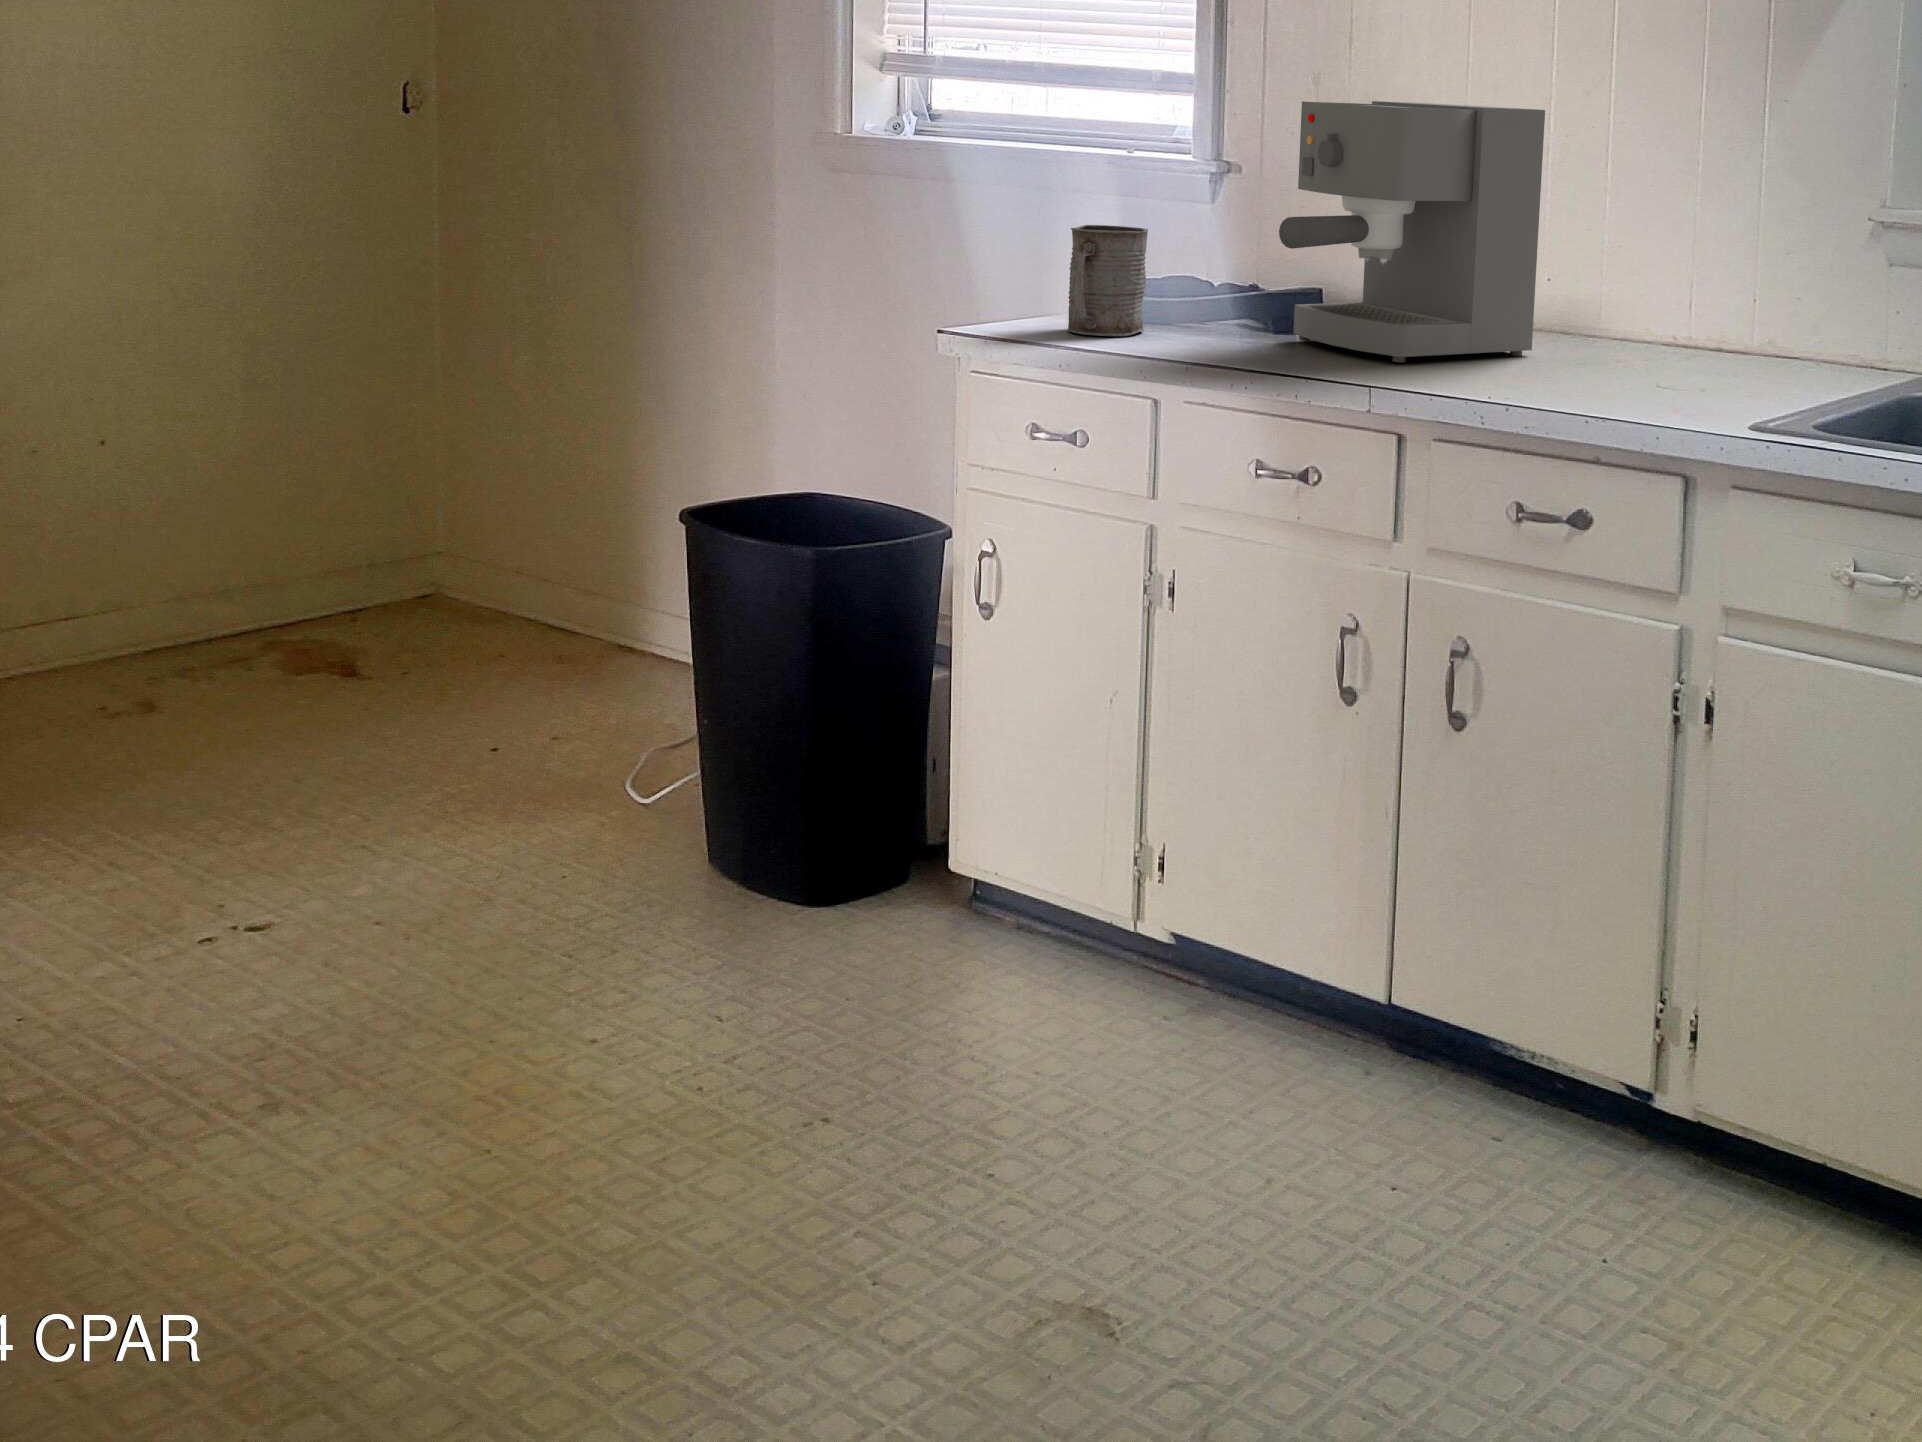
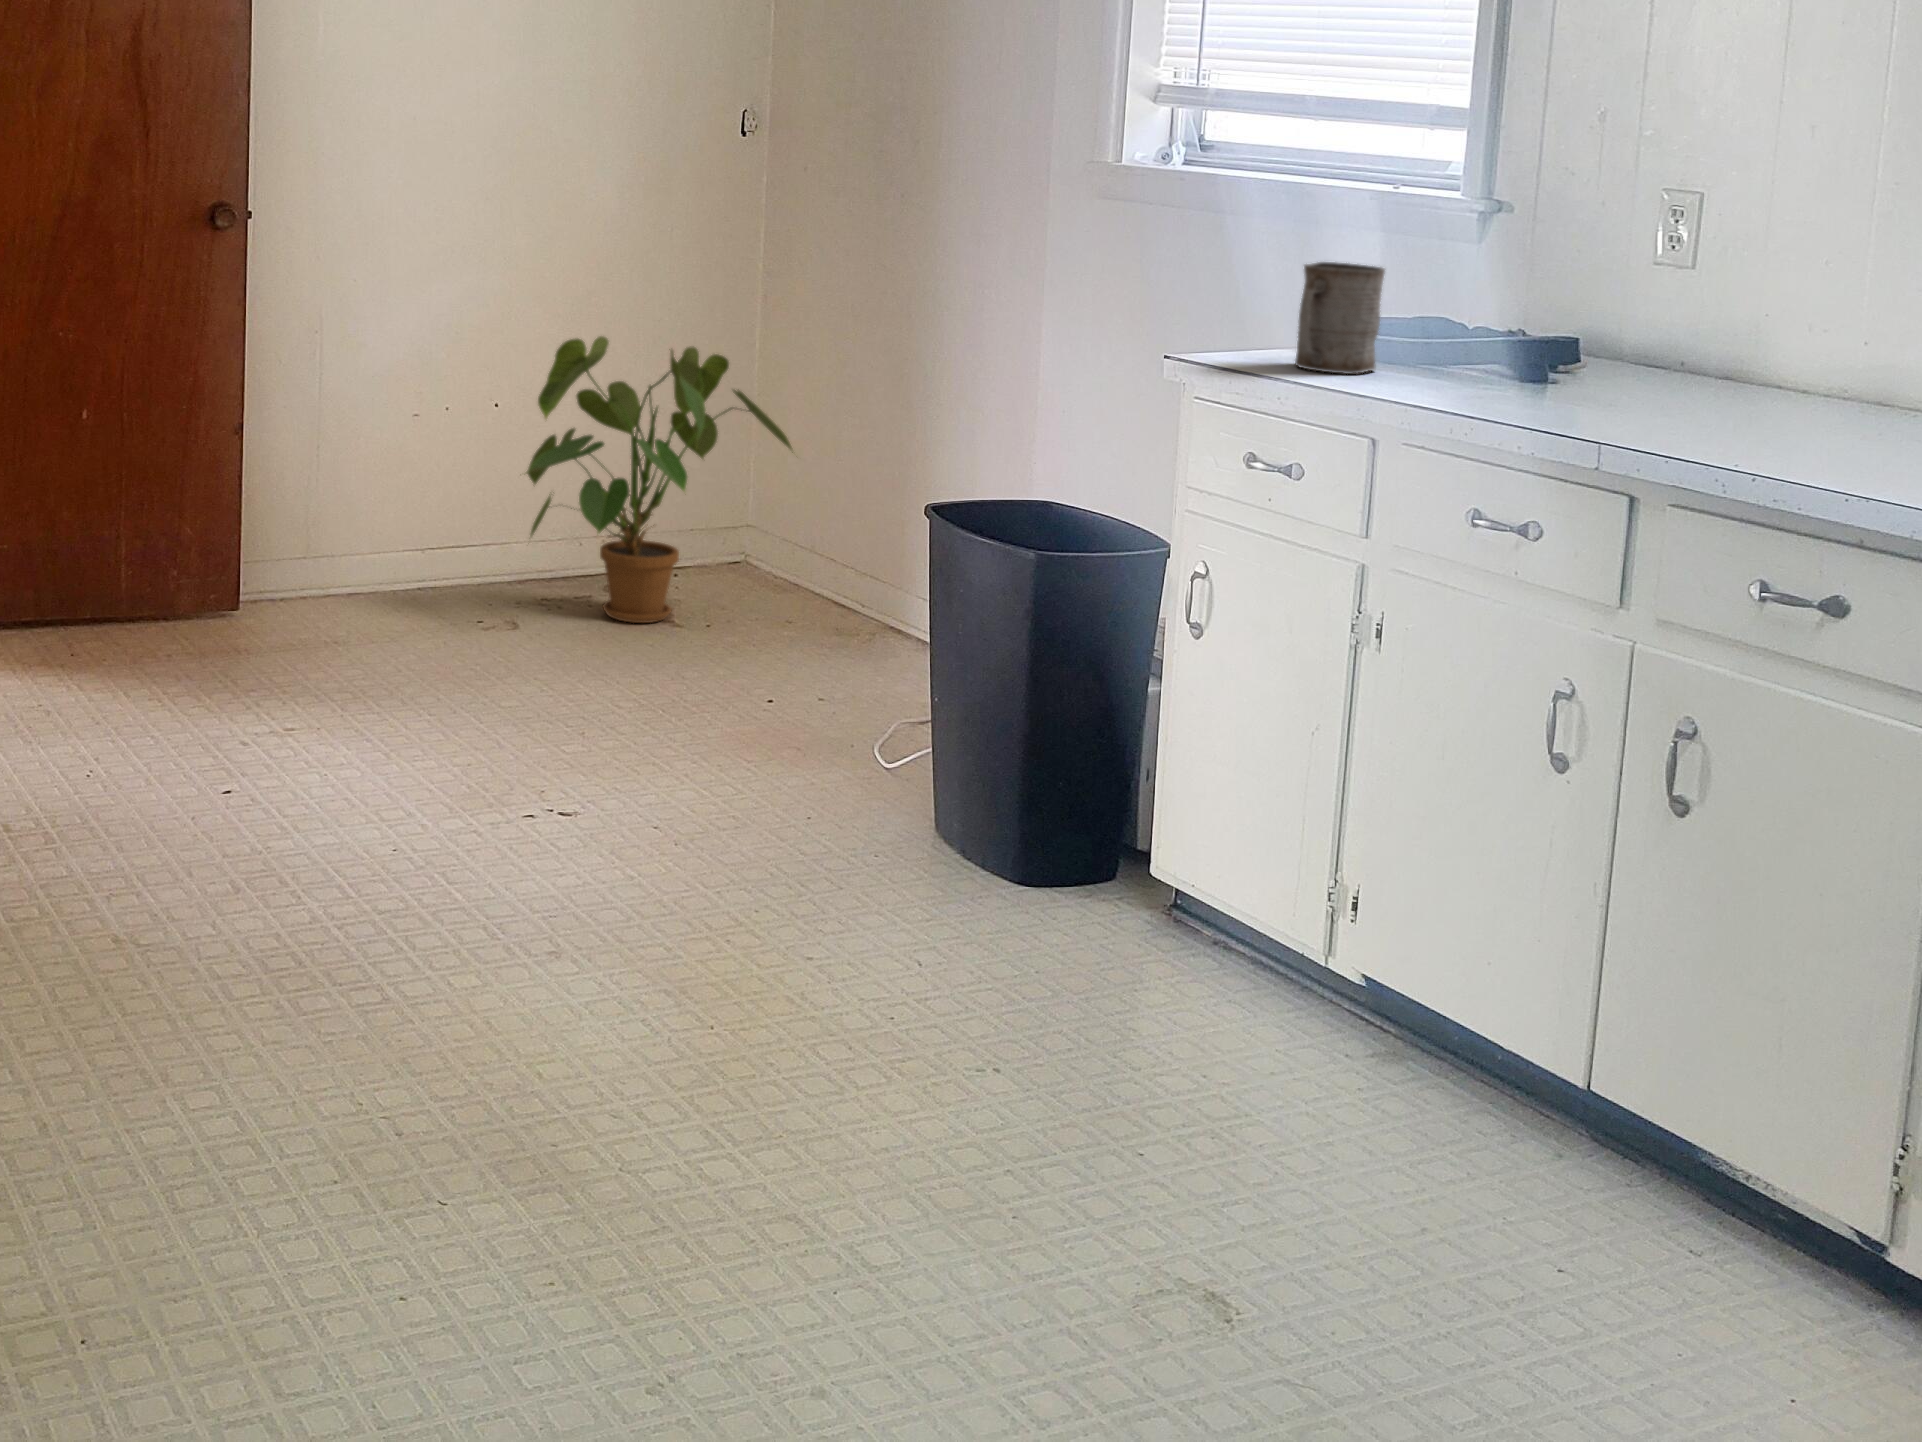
coffee maker: present [1279,101,1545,362] -> none [1514,142,1857,425]
house plant: none [149,349,507,681] -> present [526,336,793,623]

